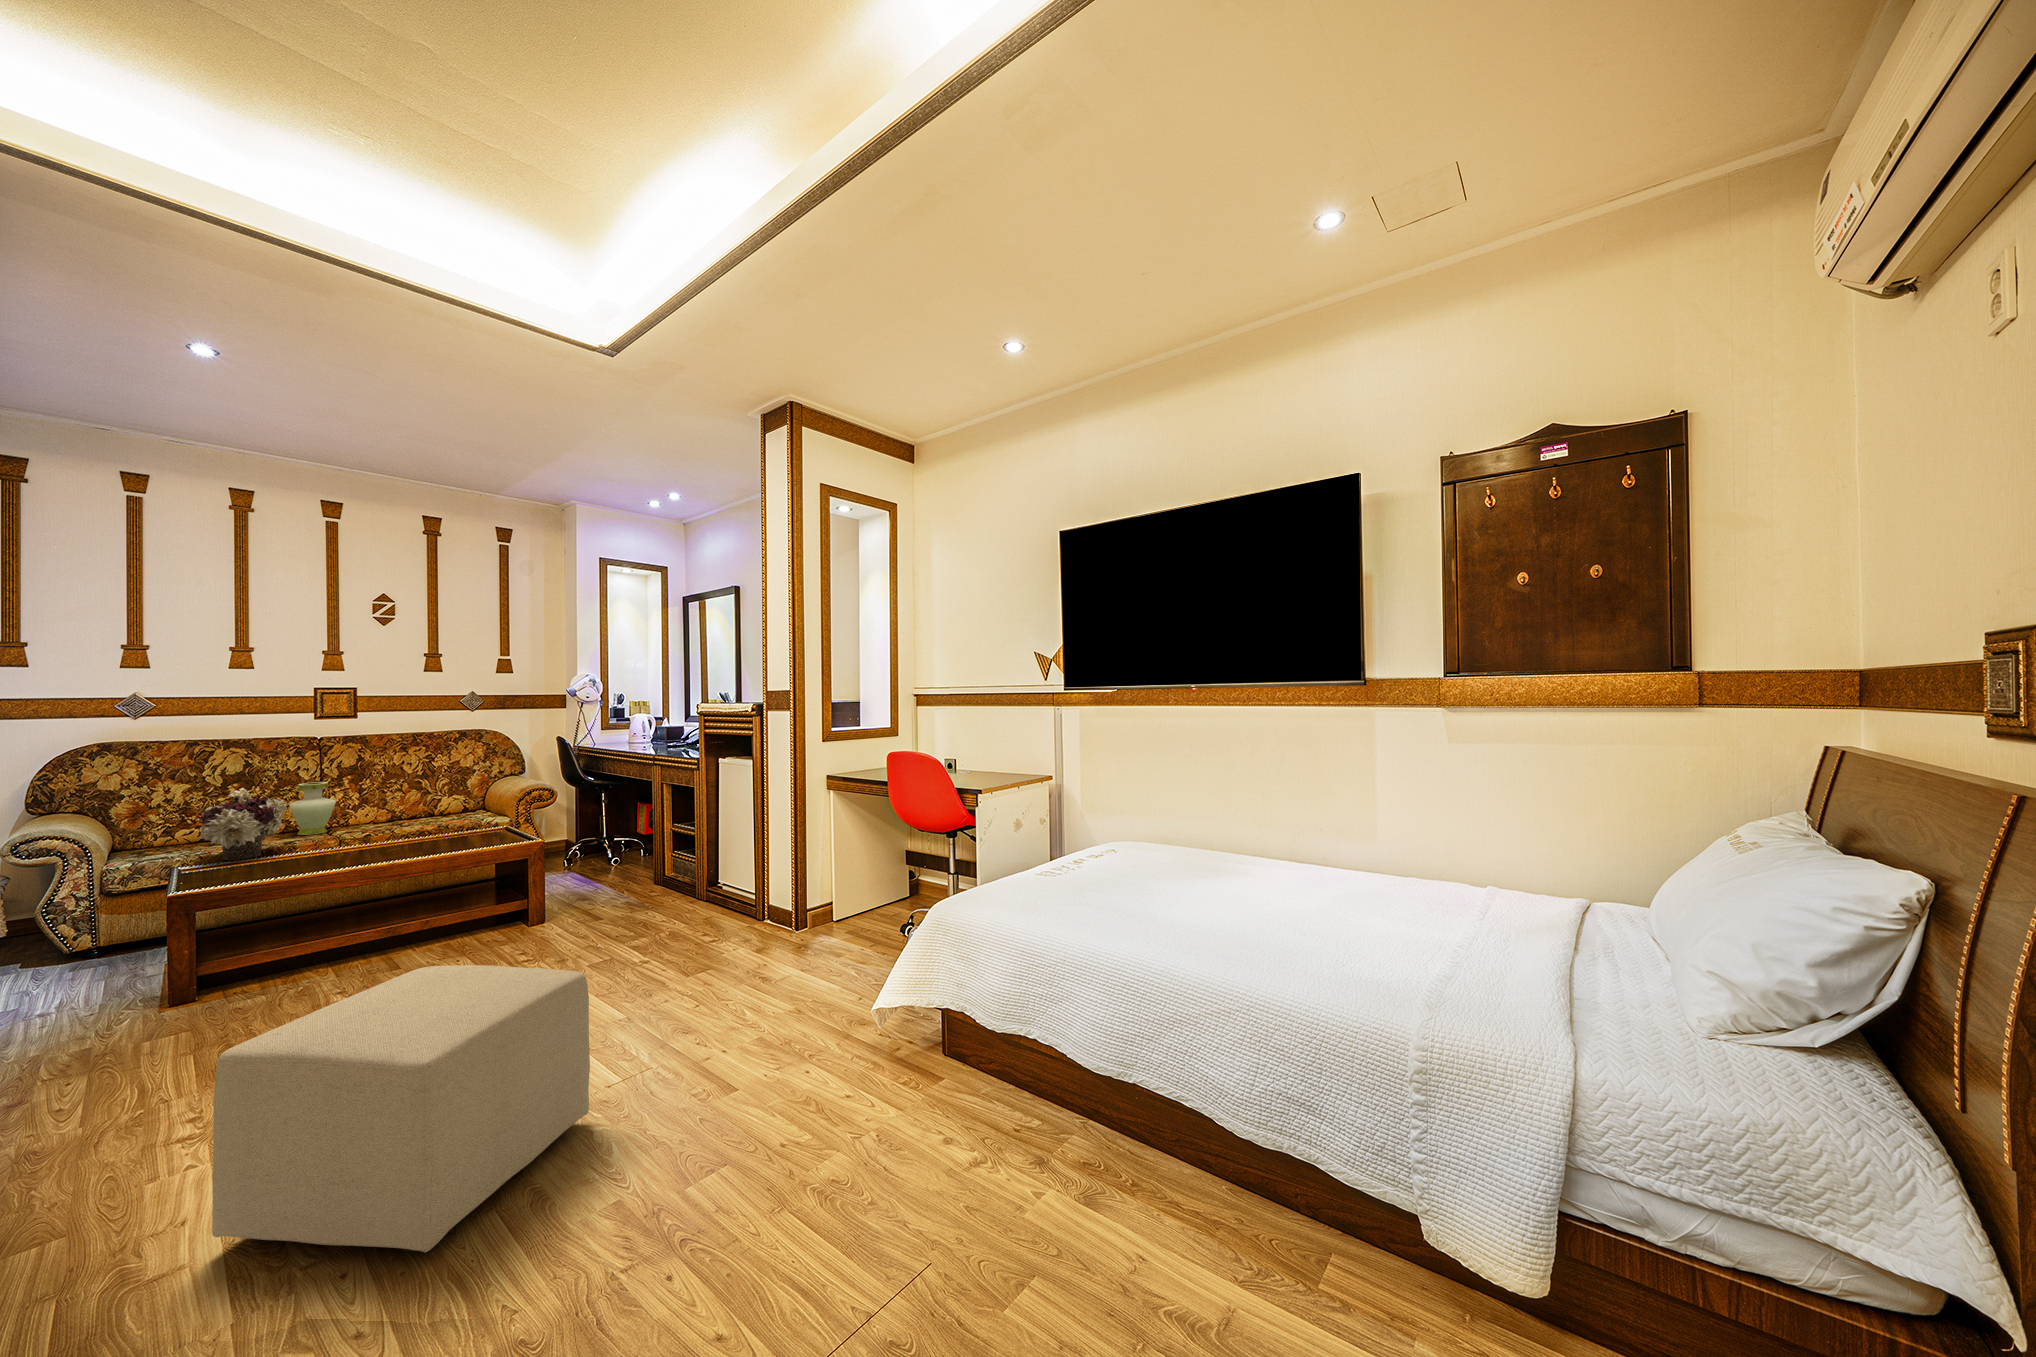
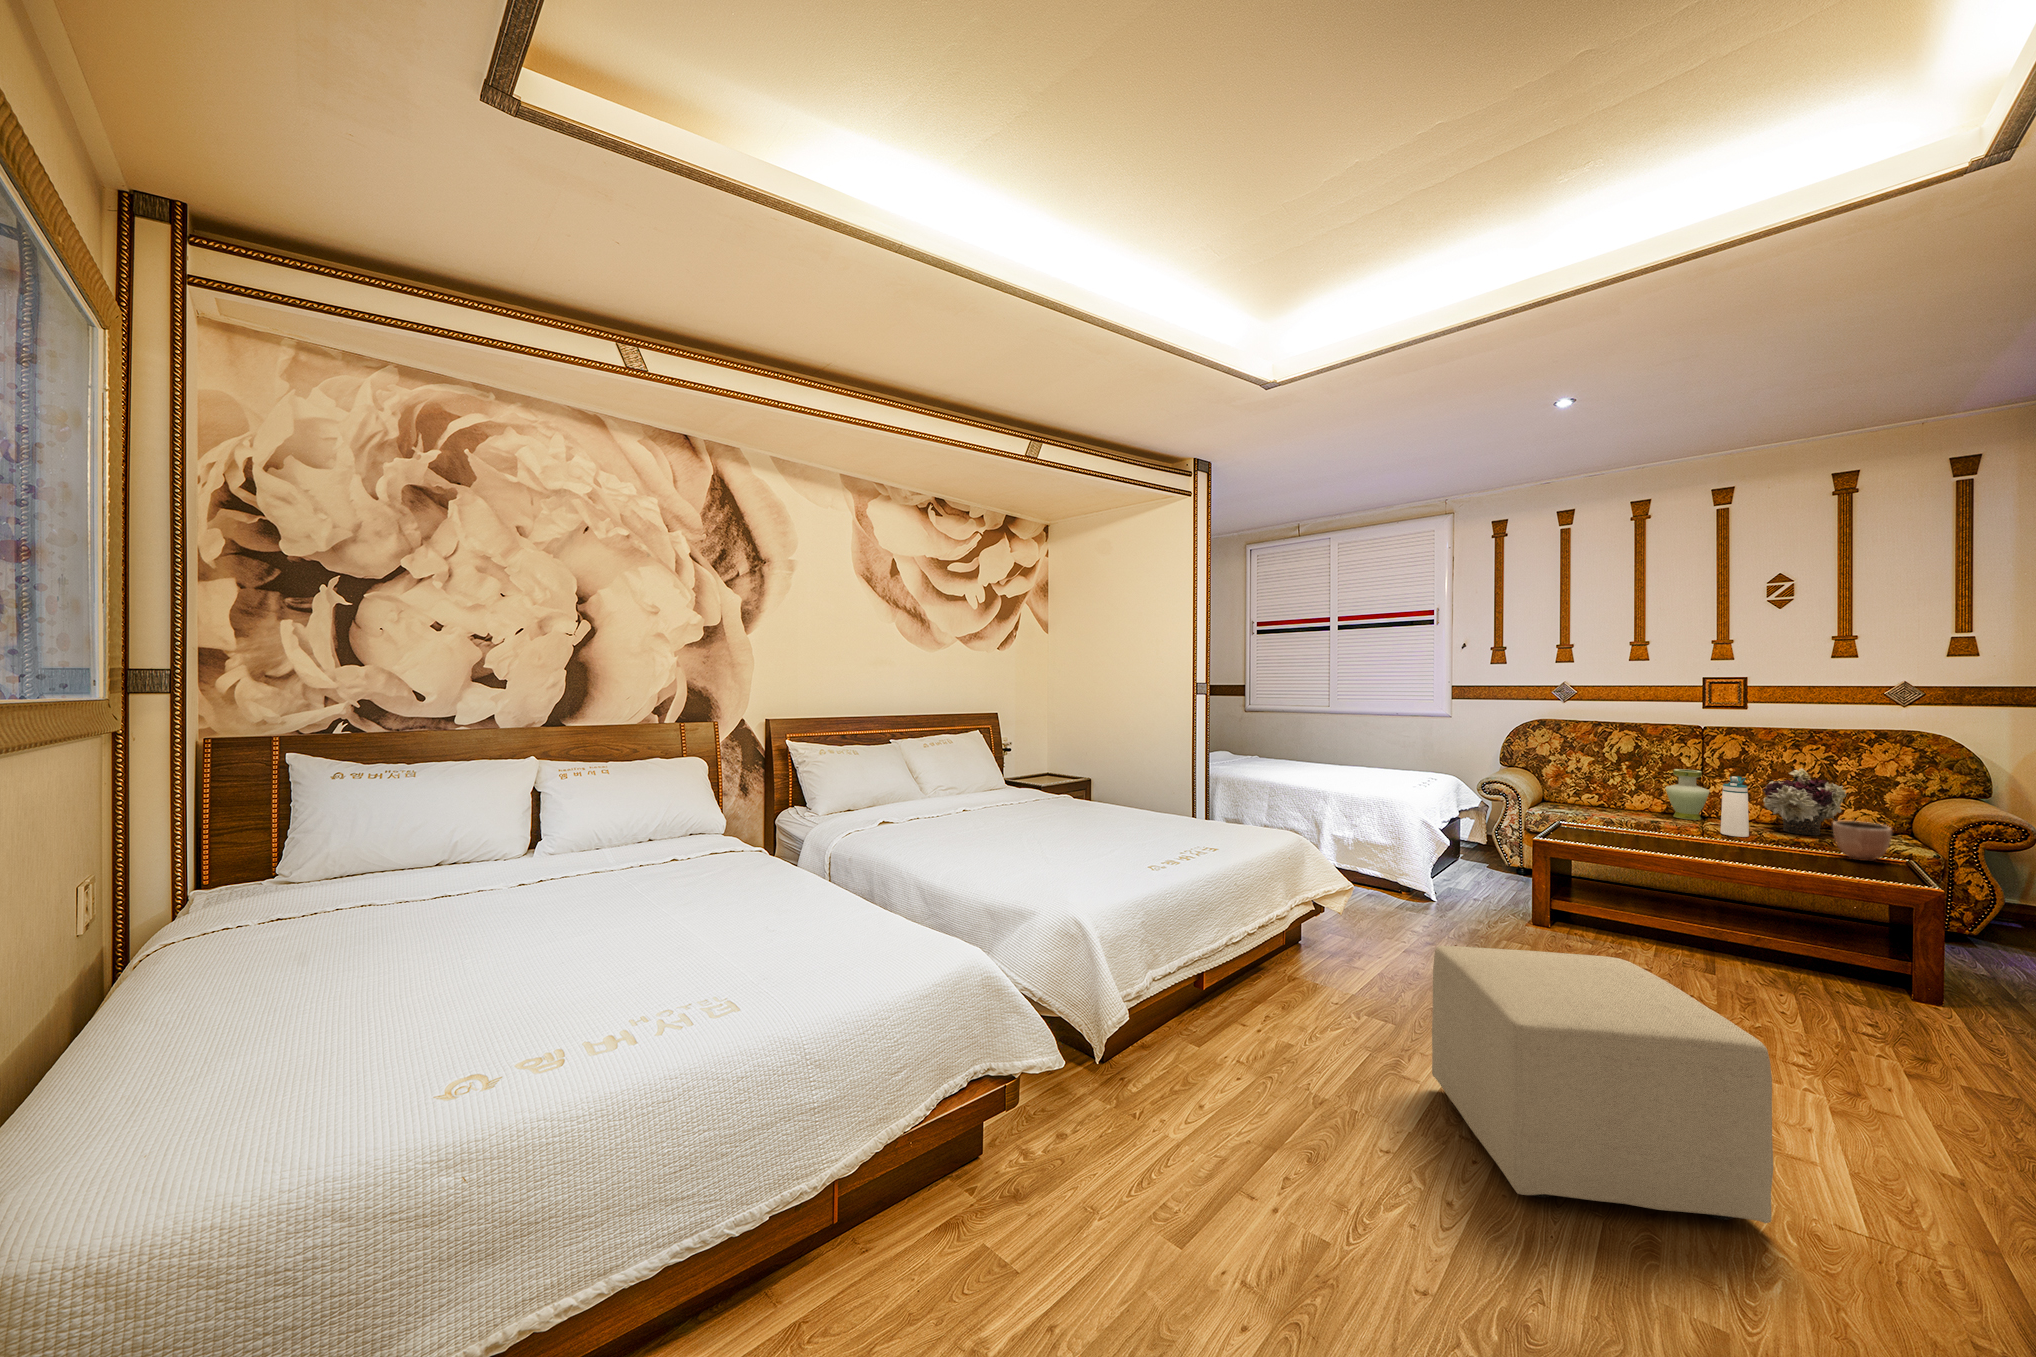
water bottle: none [360,780,386,839] -> present [1721,776,1749,837]
flower arrangement: present [199,788,287,860] -> present [1763,768,1846,835]
decorative bowl: none [461,801,499,833] -> present [1833,821,1892,861]

